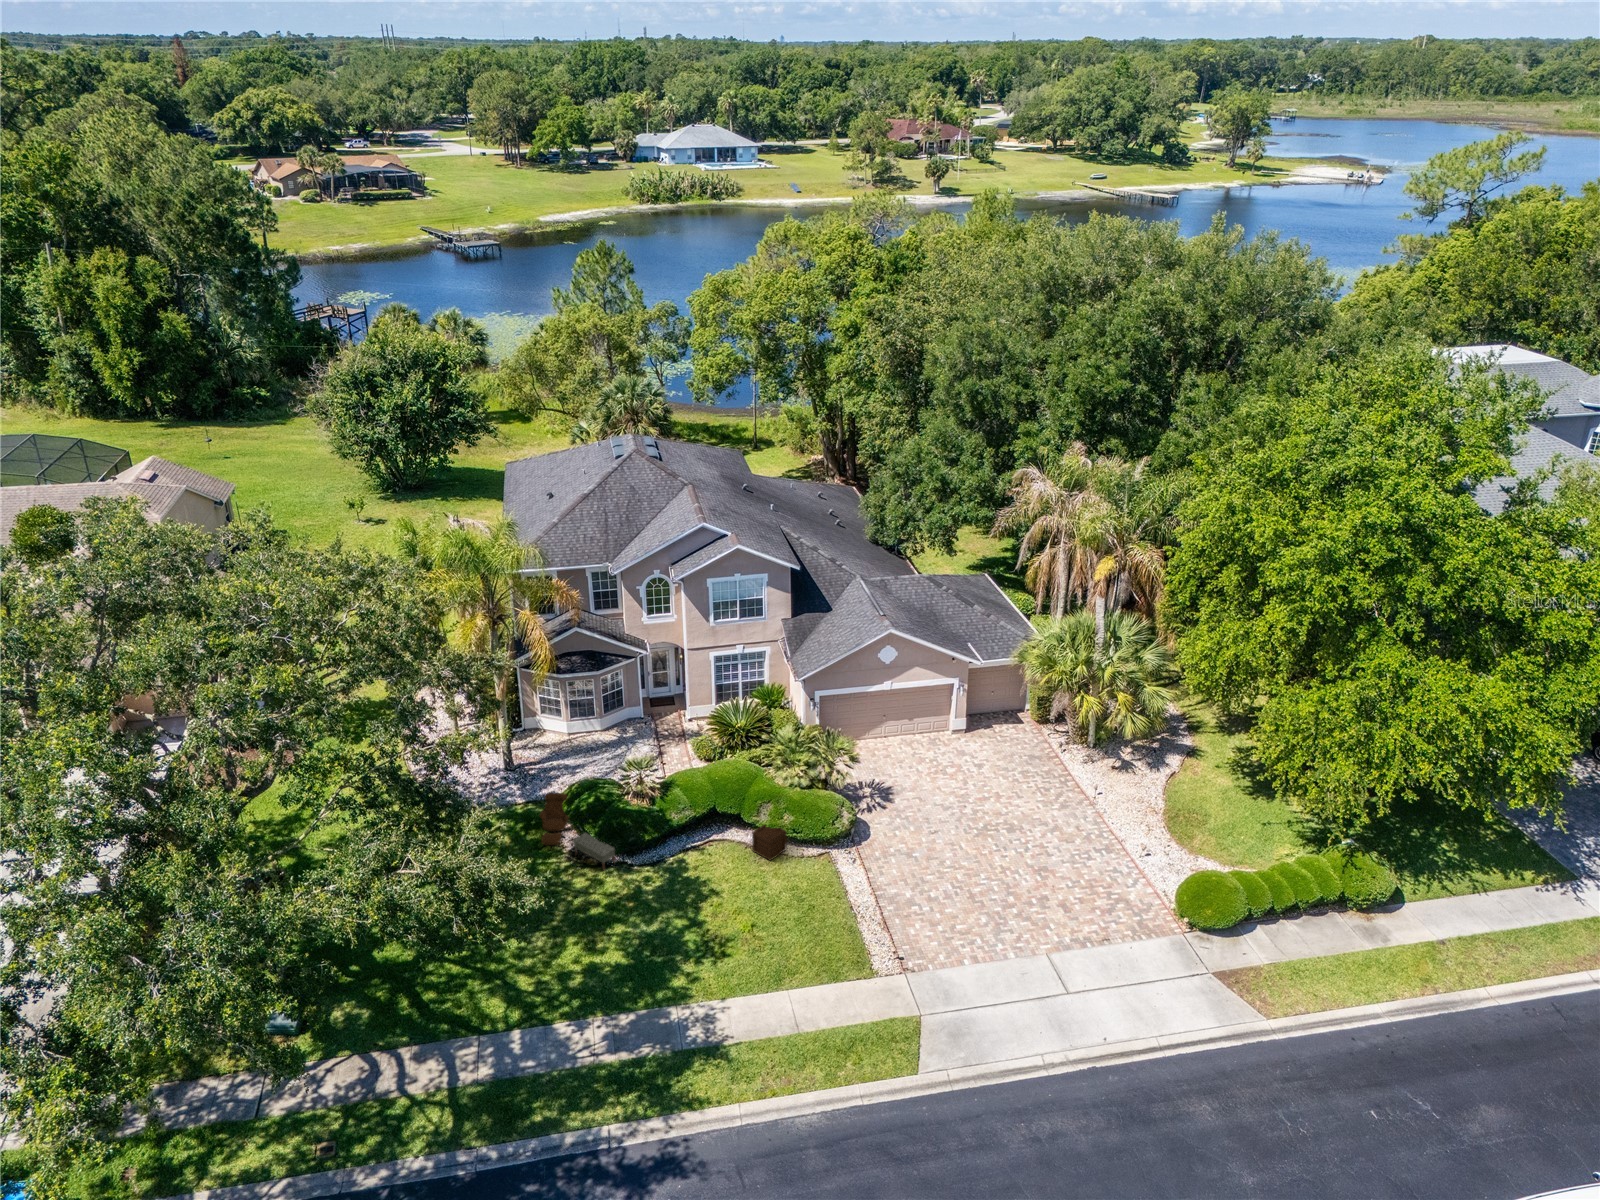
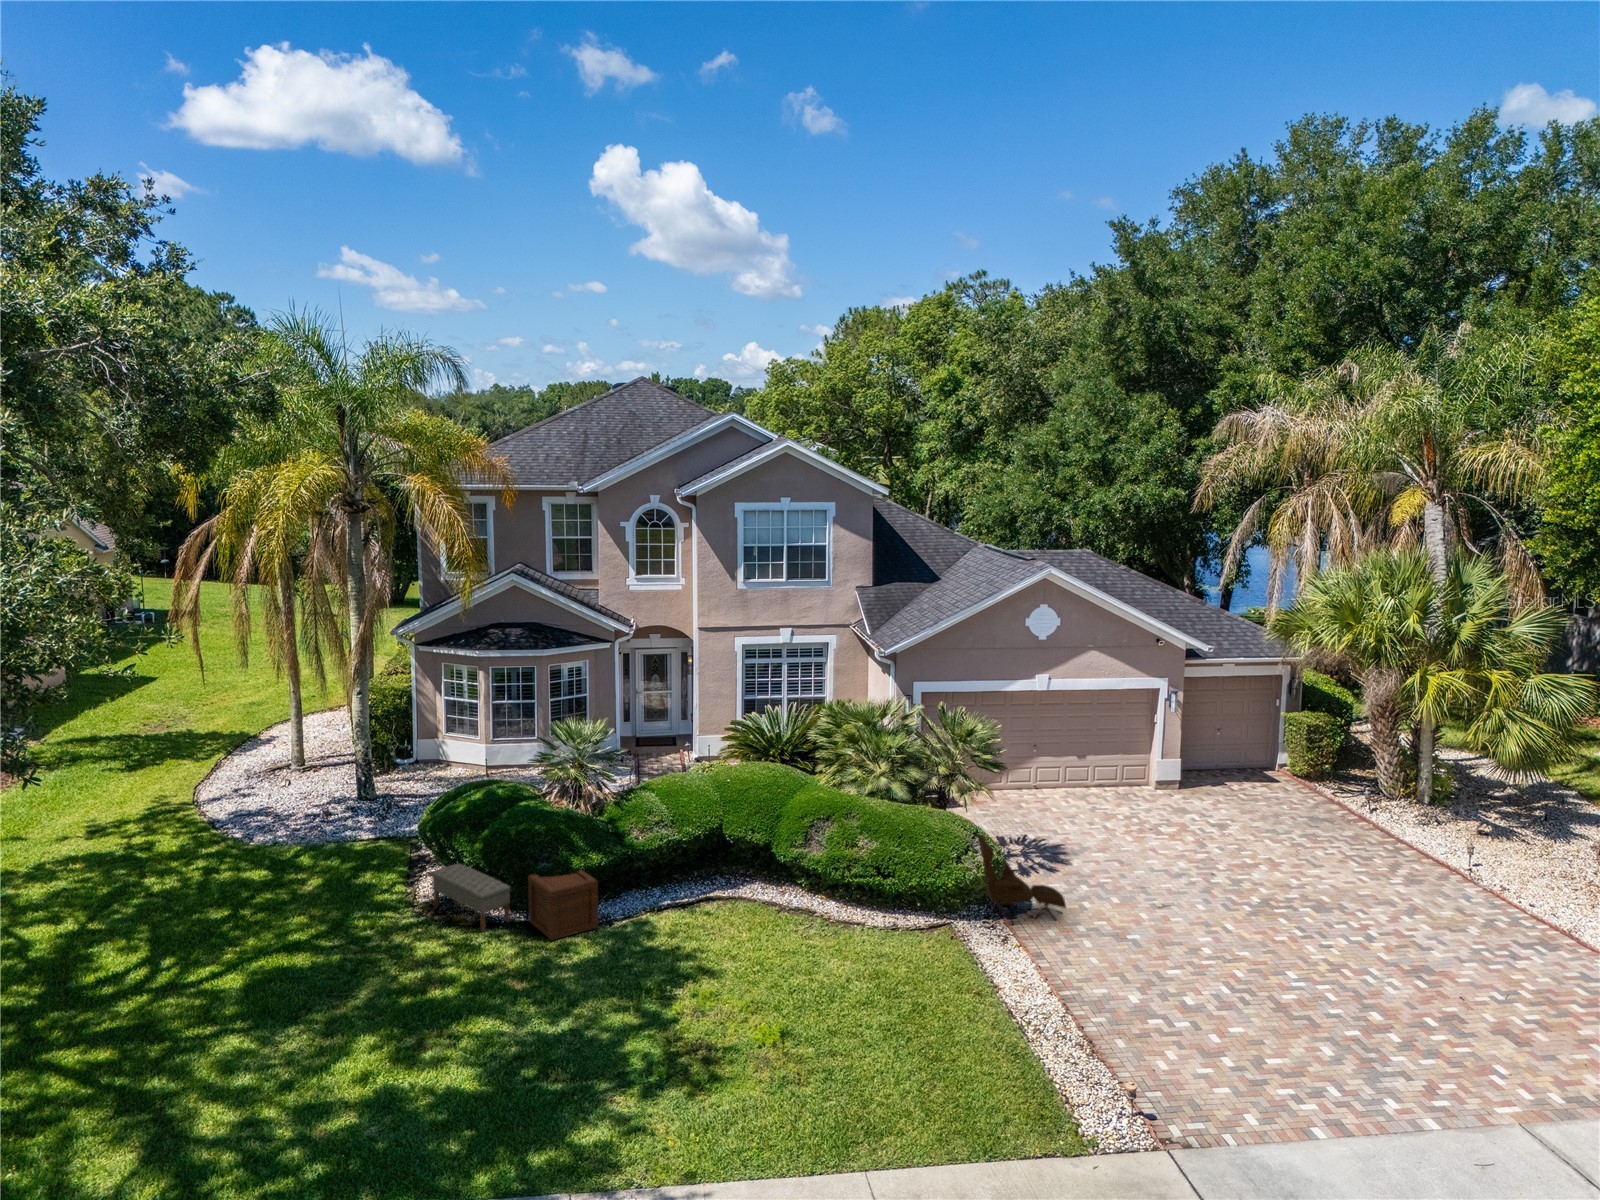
lounge chair: present [540,793,569,846] -> present [977,834,1066,925]
wooden crate: present [752,825,787,860] -> present [528,869,598,940]

